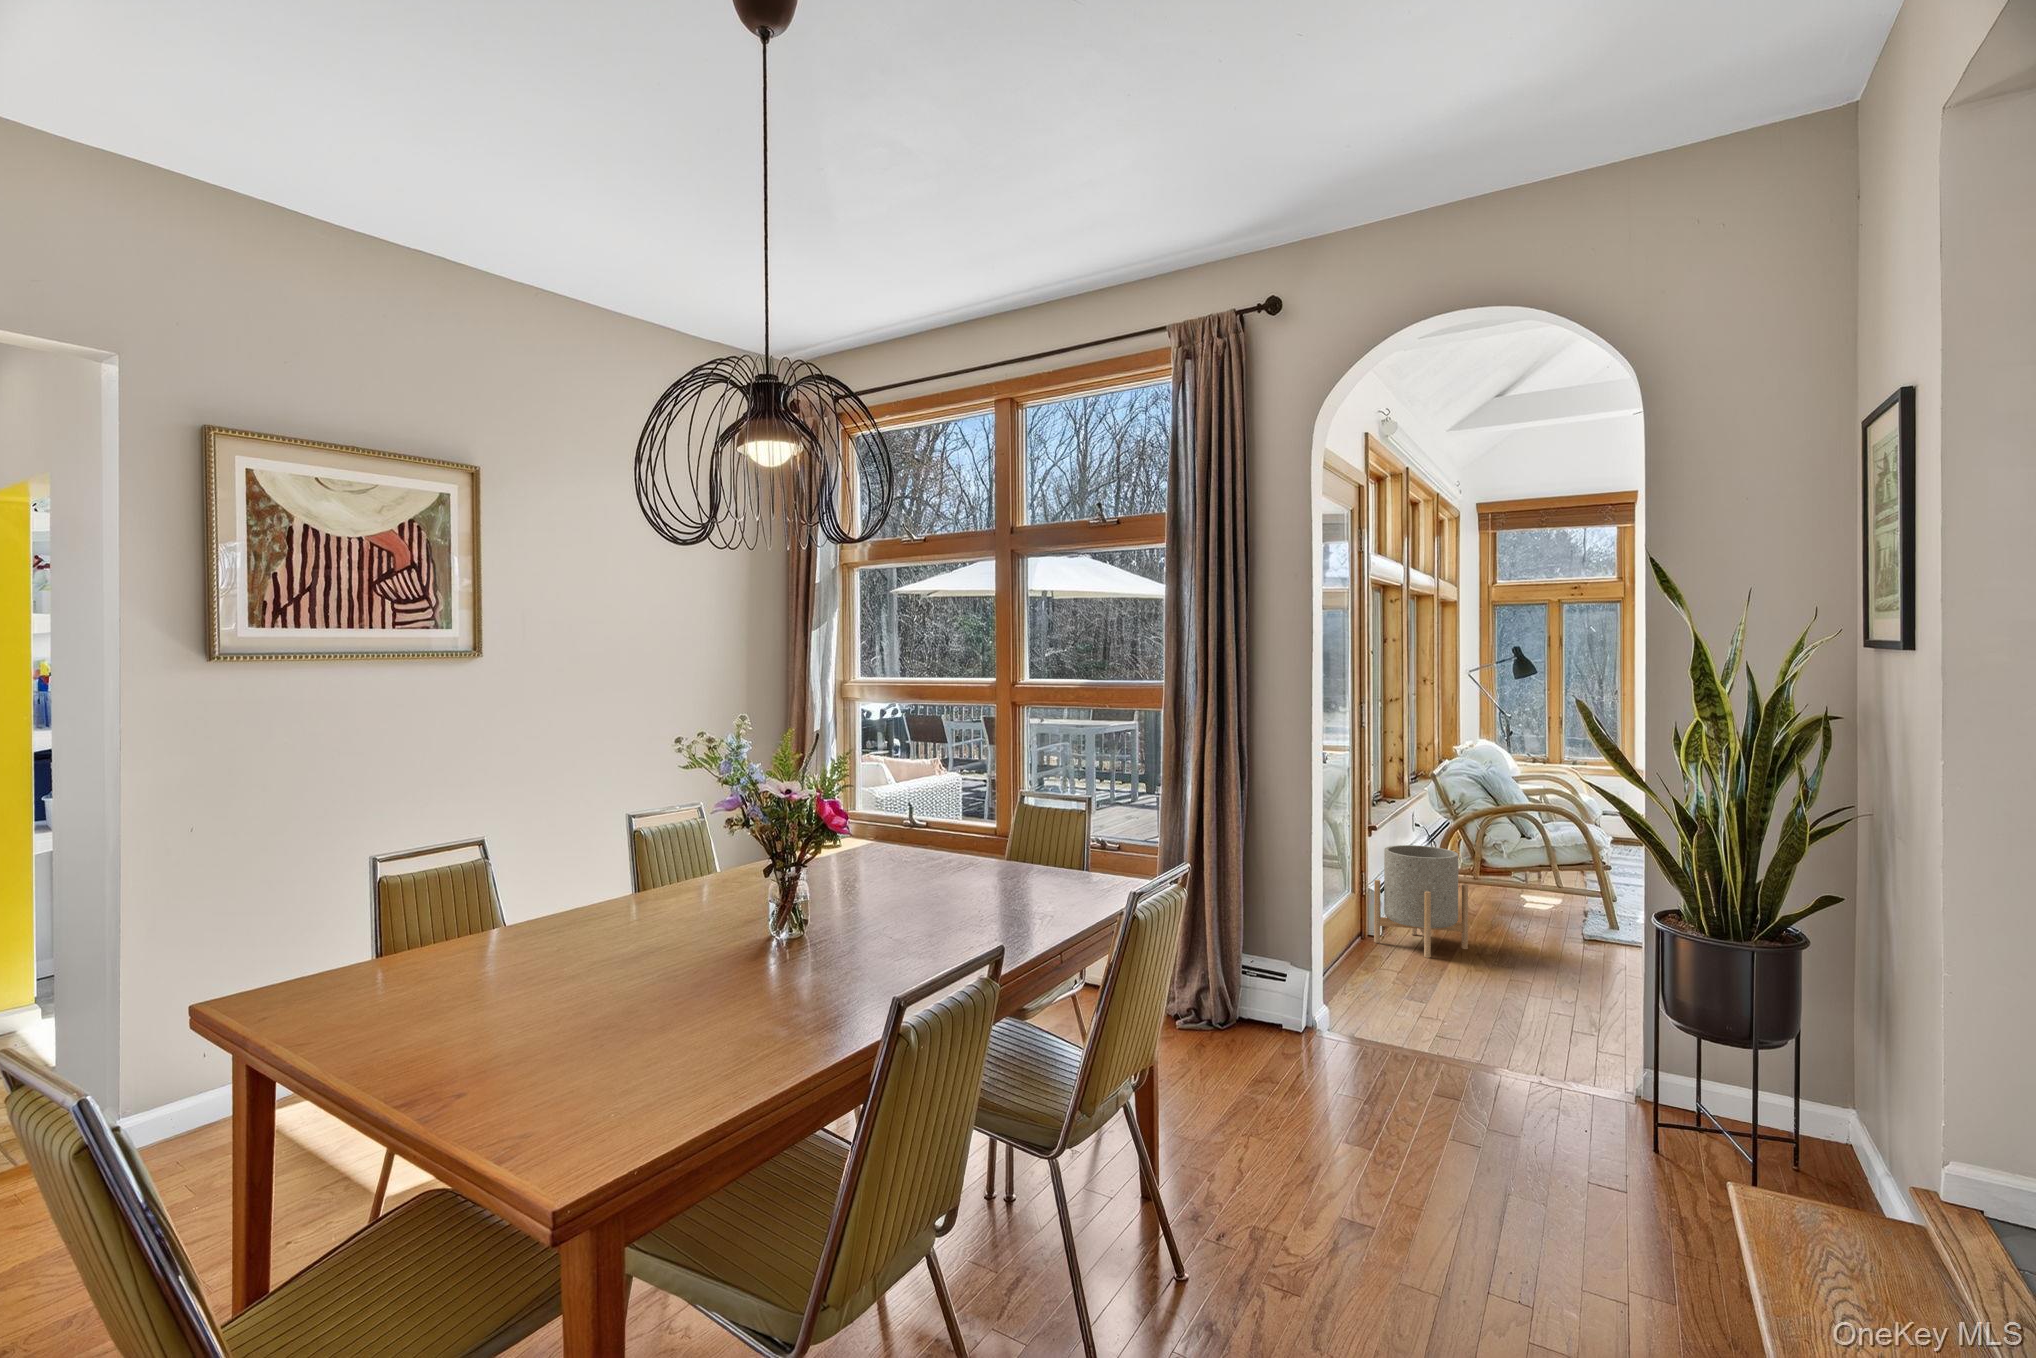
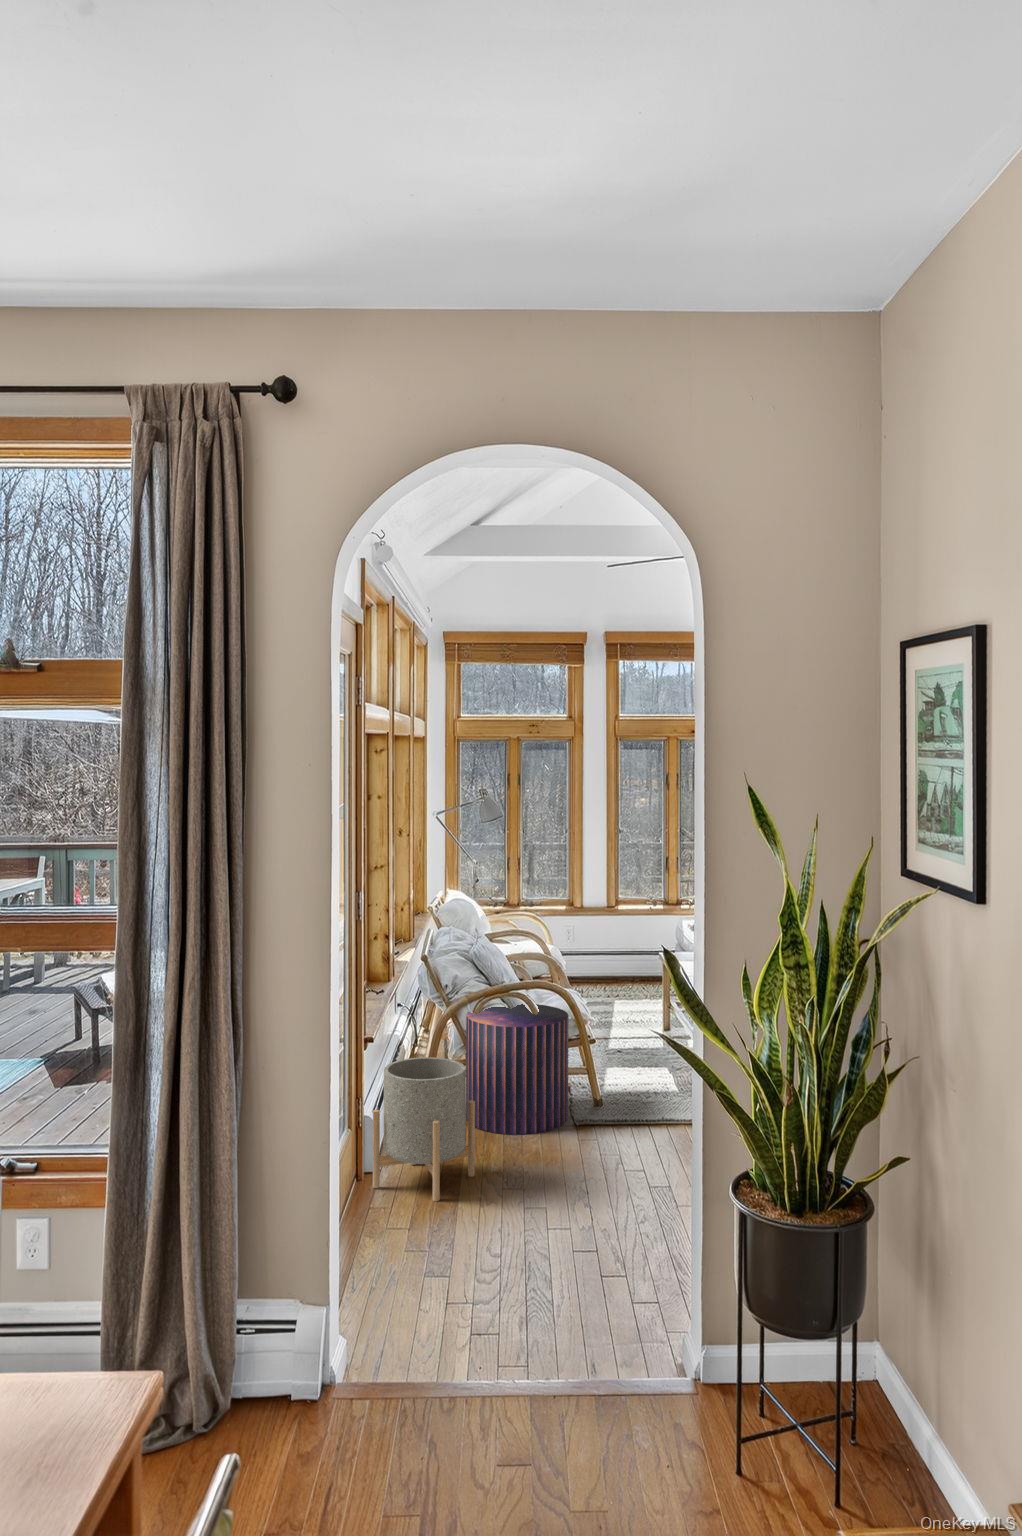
pouf: none [1471,821,1576,933] -> present [466,1003,569,1135]

